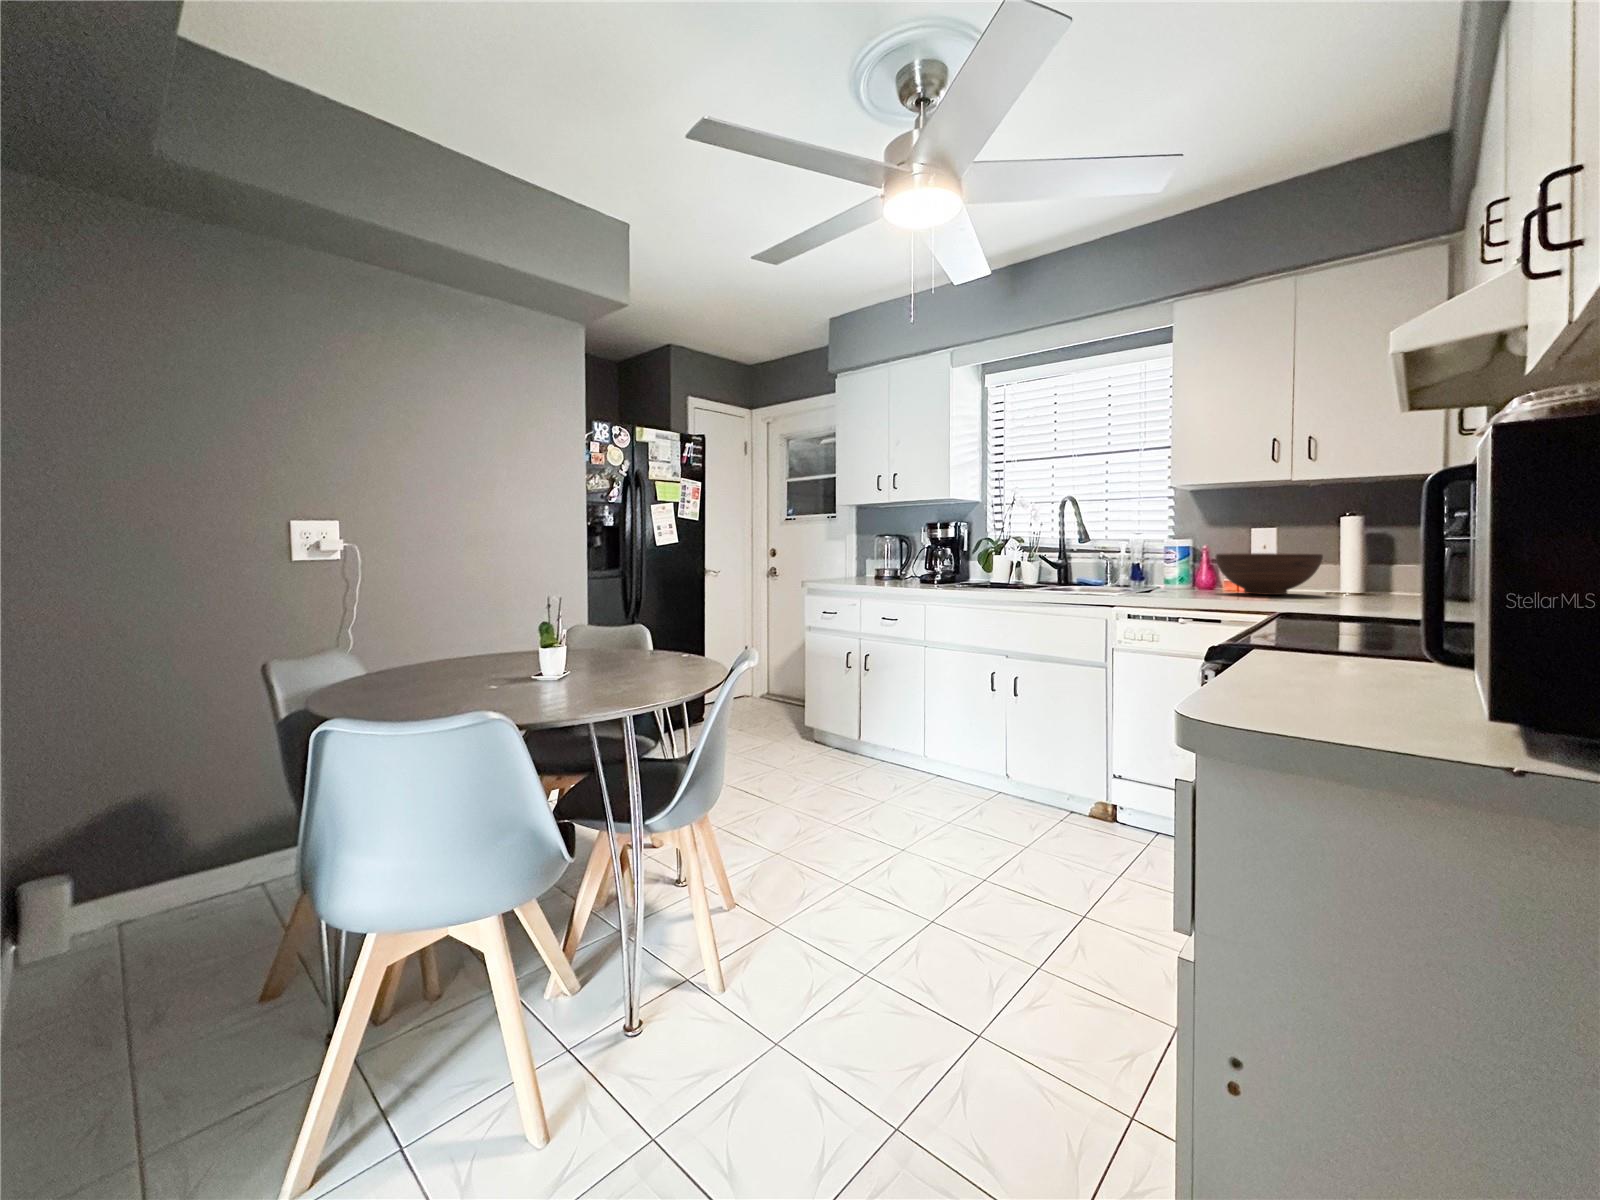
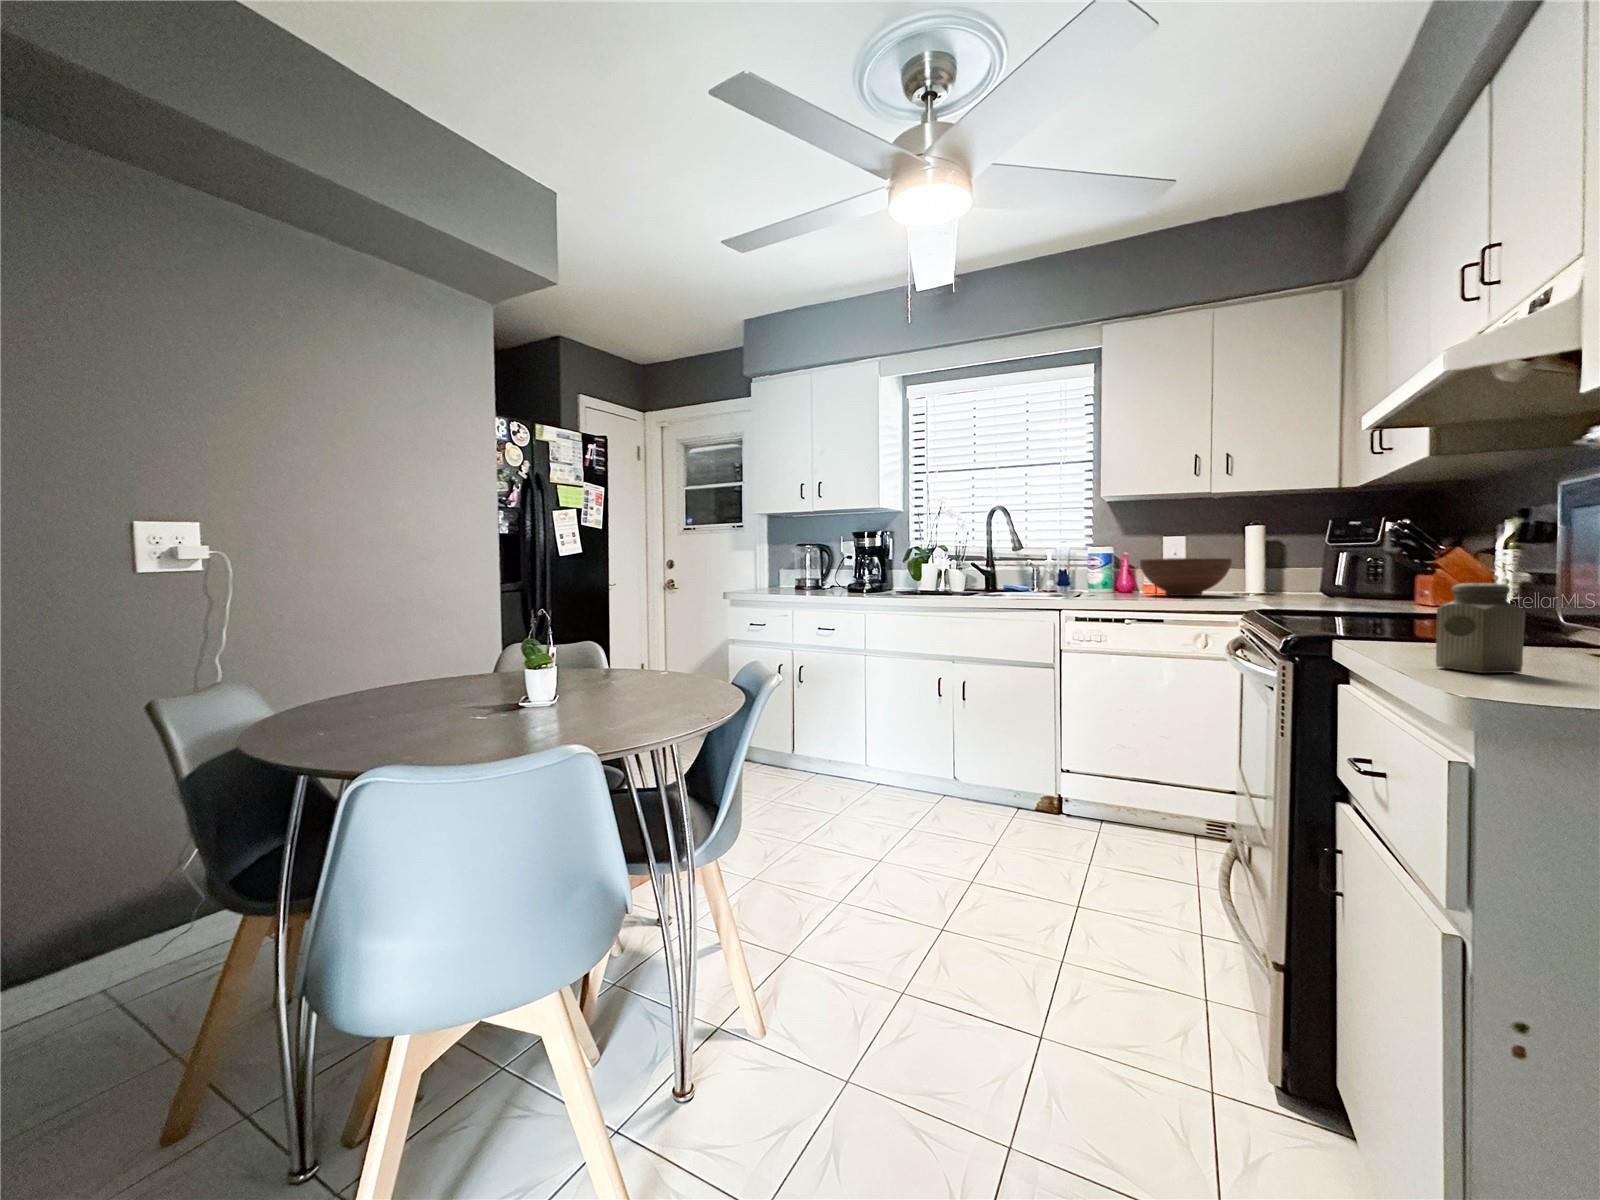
salt shaker: none [1267,594,1348,688] -> present [1436,583,1525,673]

